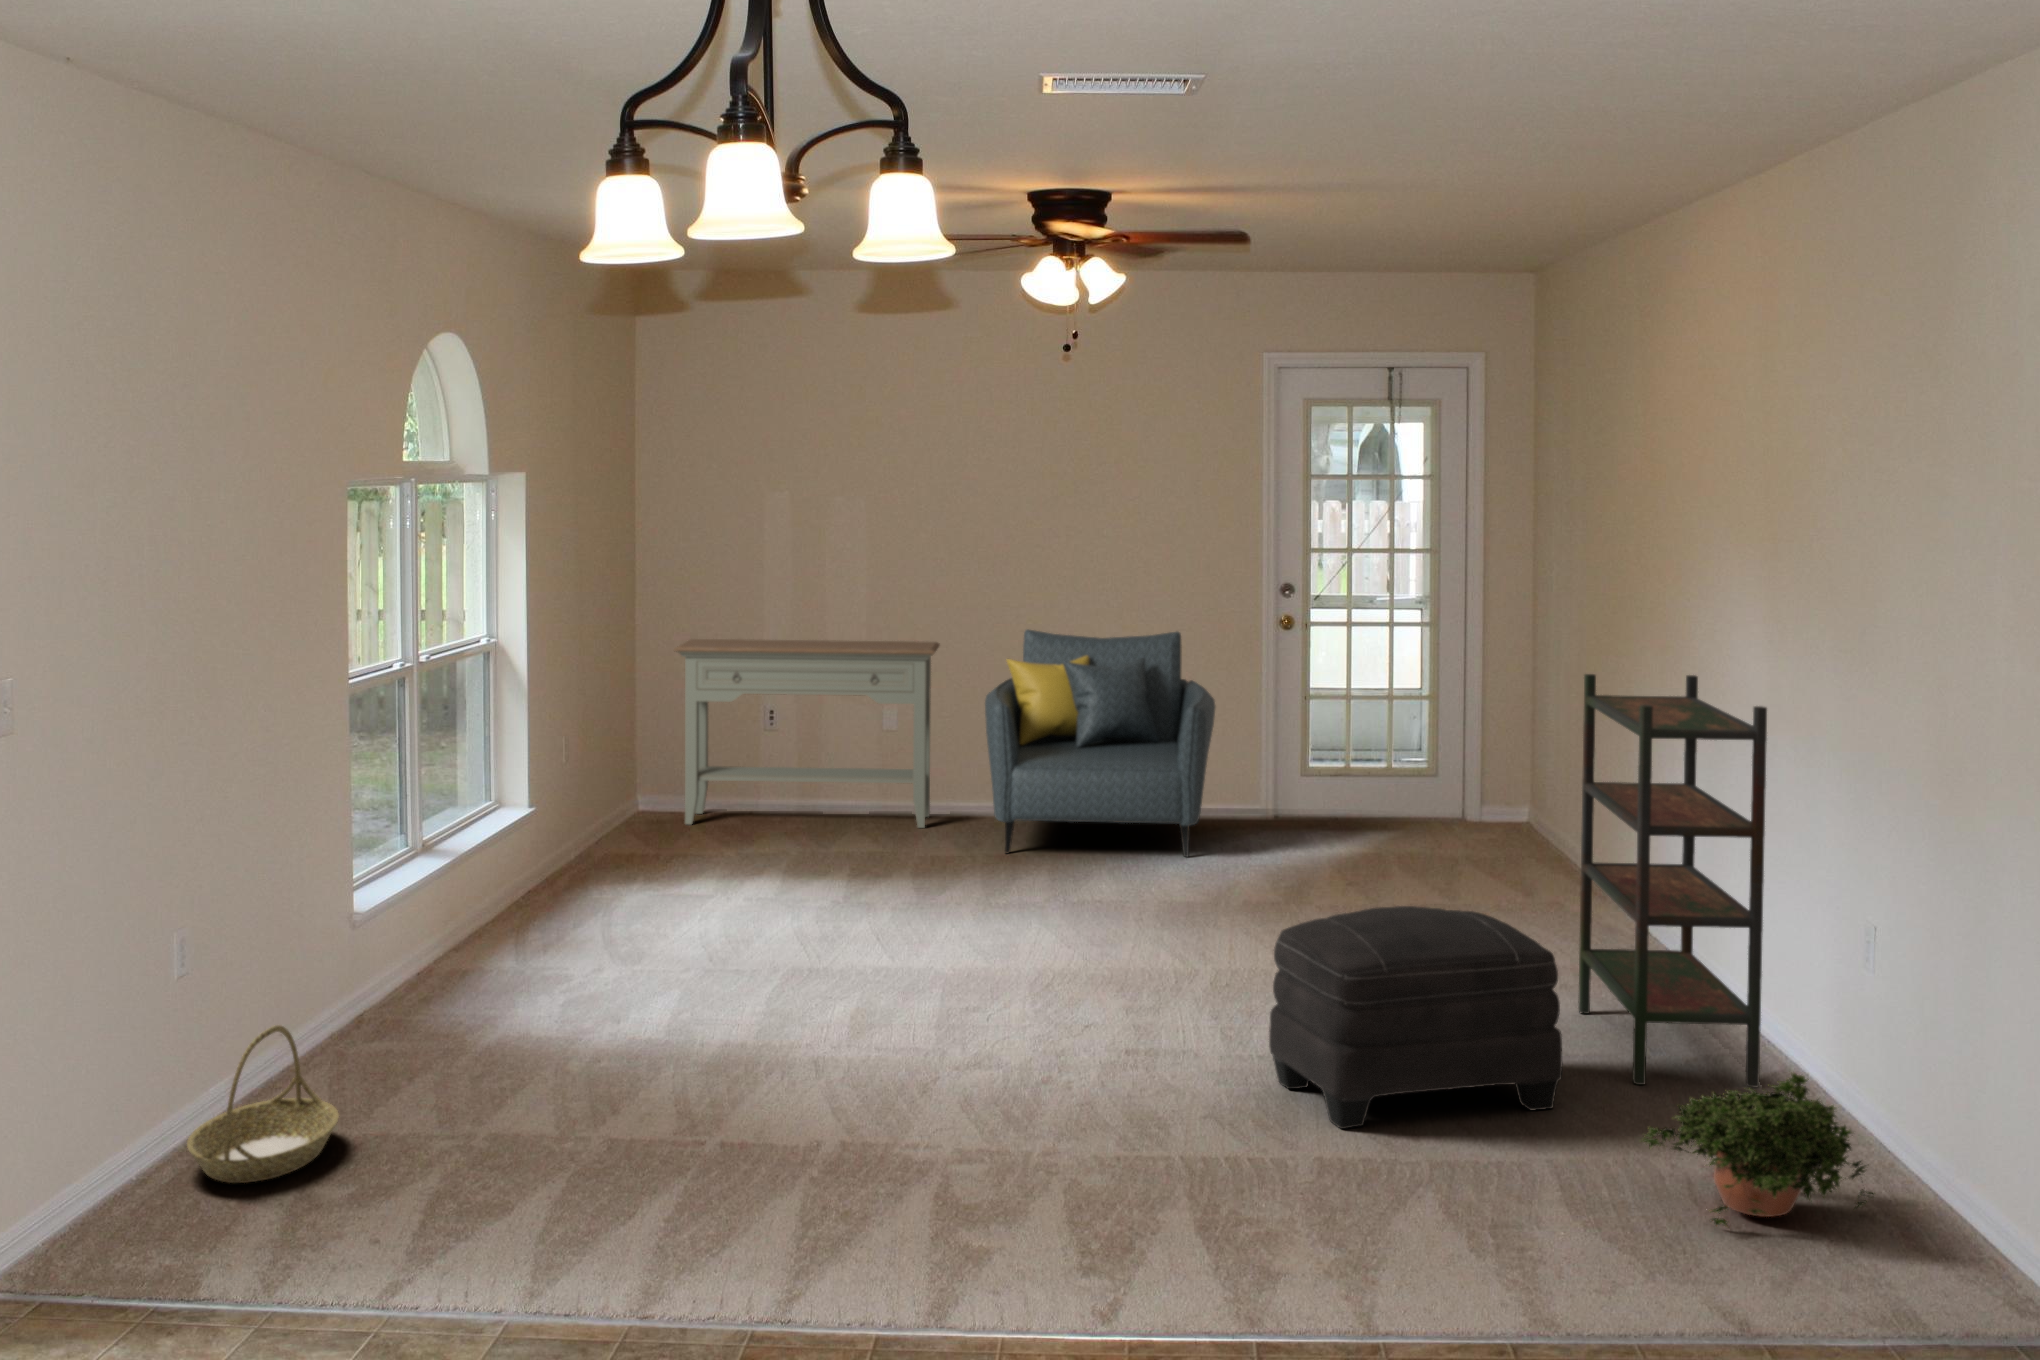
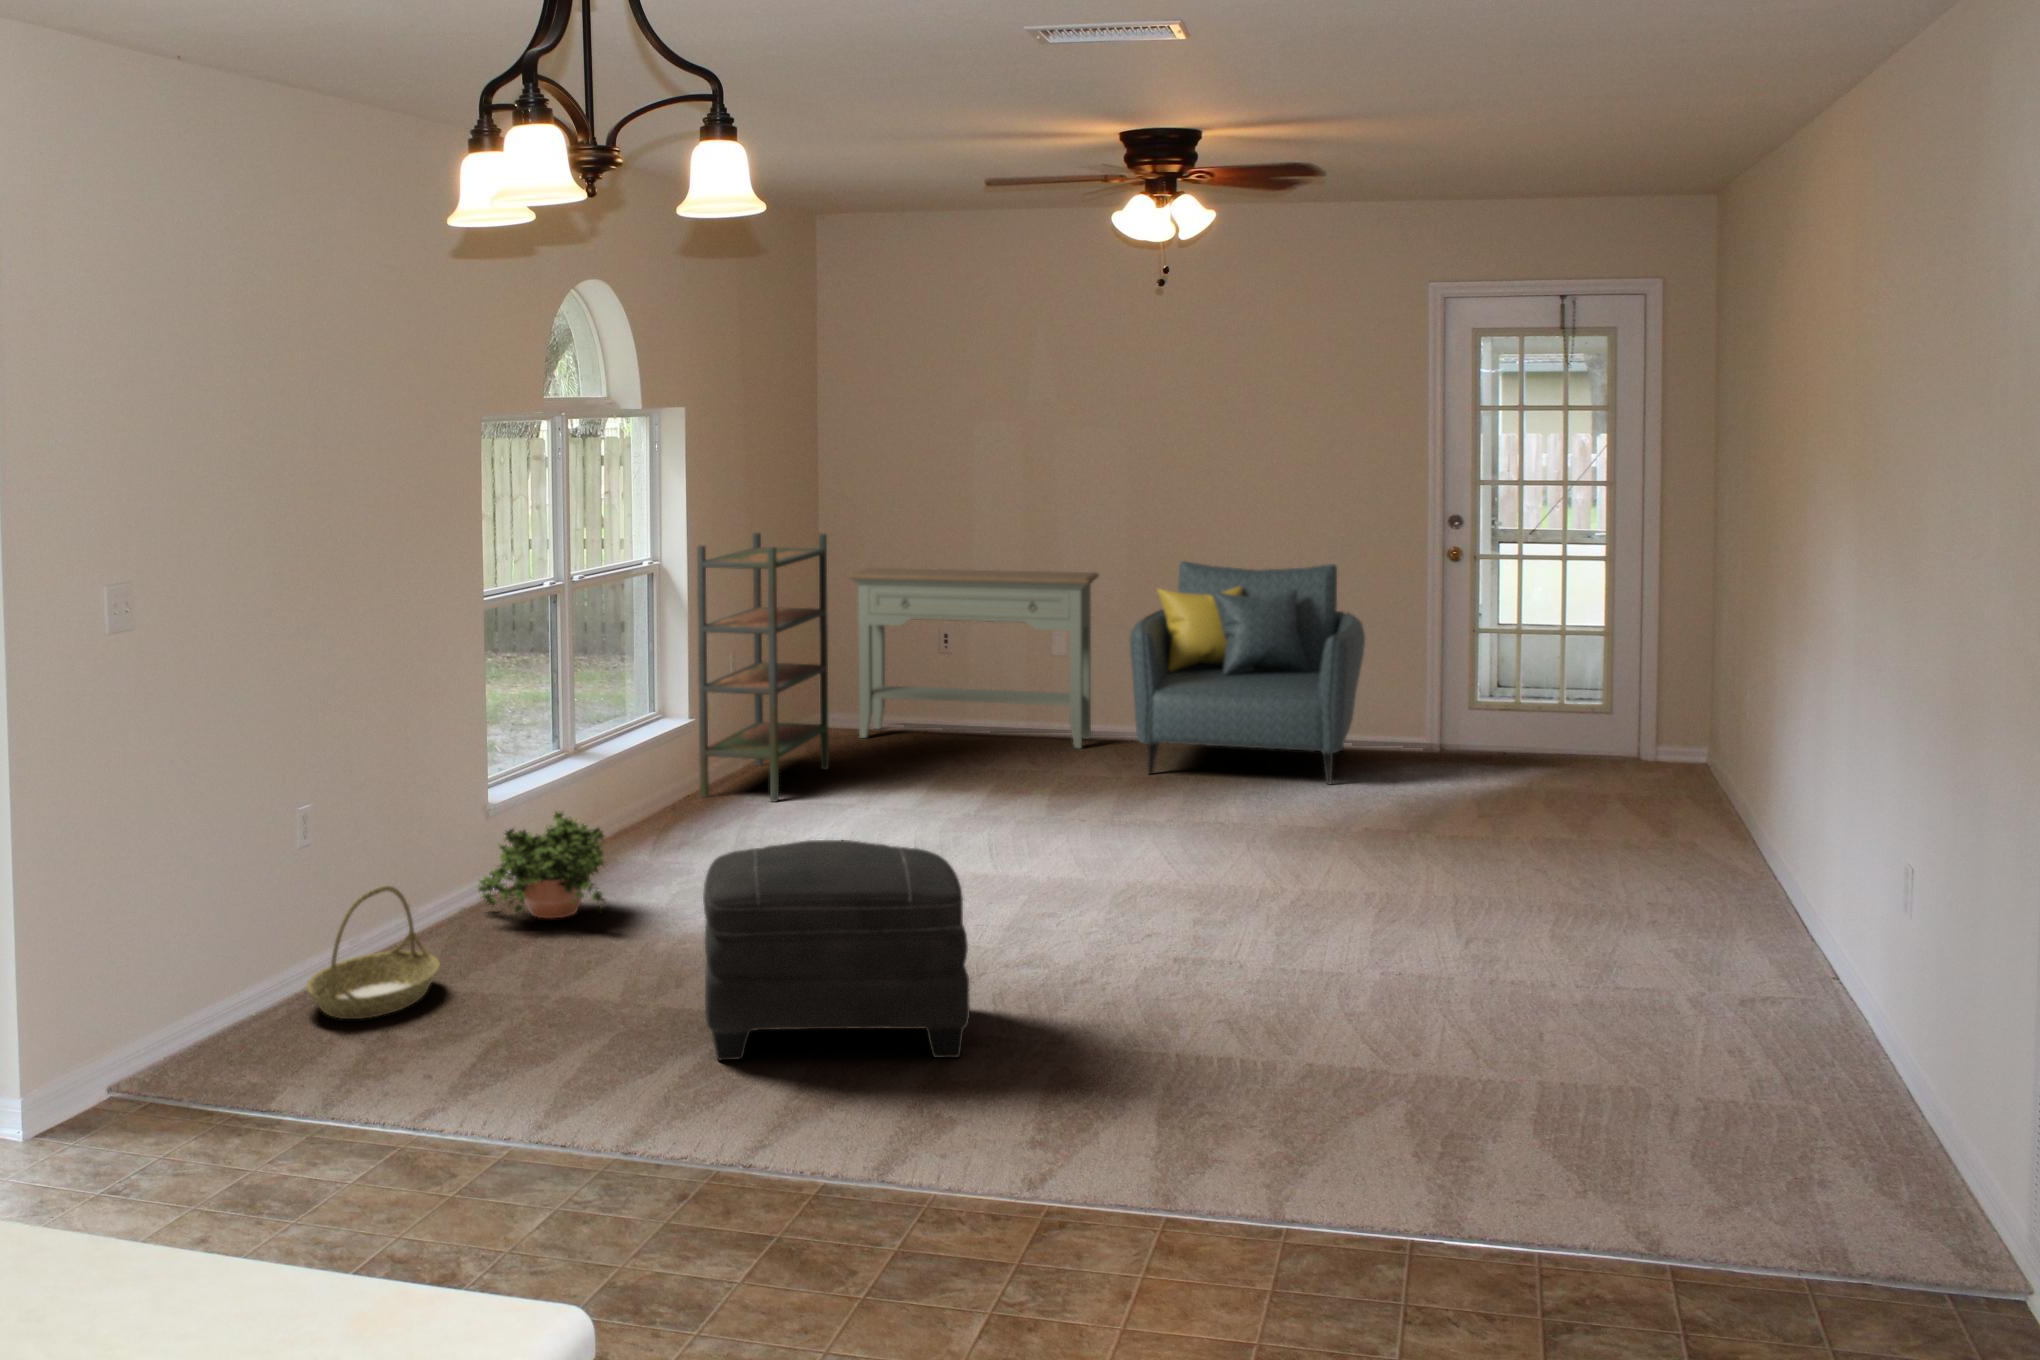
bookshelf: present [1578,674,1767,1087] -> present [697,533,829,802]
ottoman: present [1269,906,1562,1129] -> present [703,840,970,1060]
potted plant: present [1642,1073,1872,1226] -> present [478,810,605,918]

